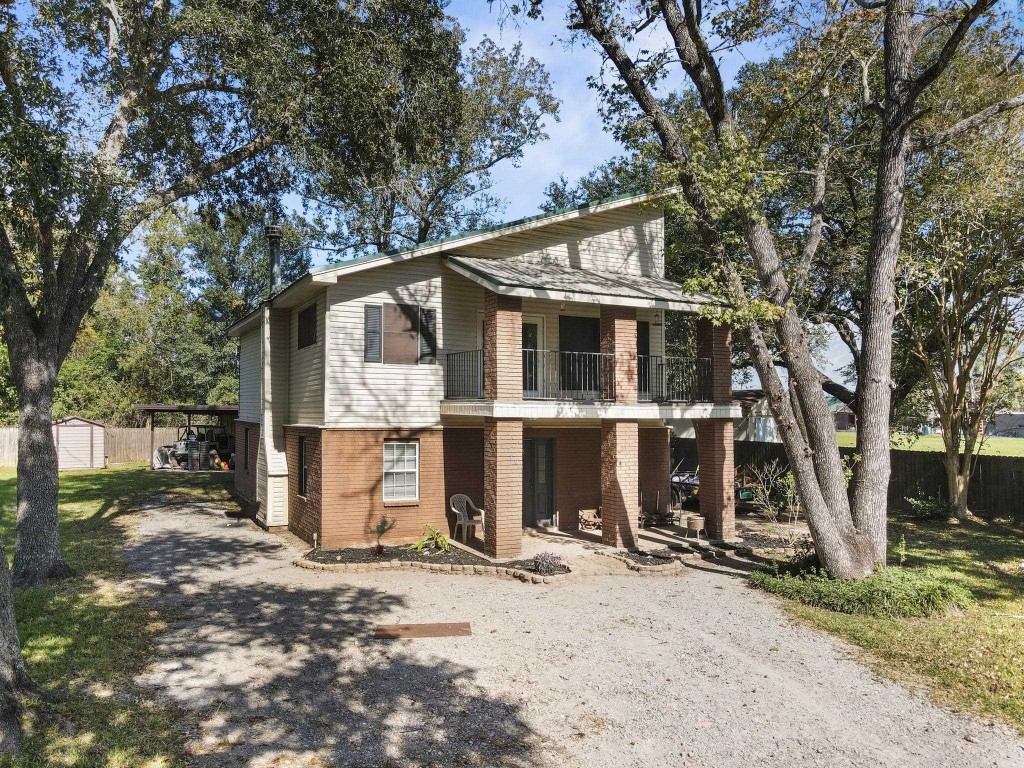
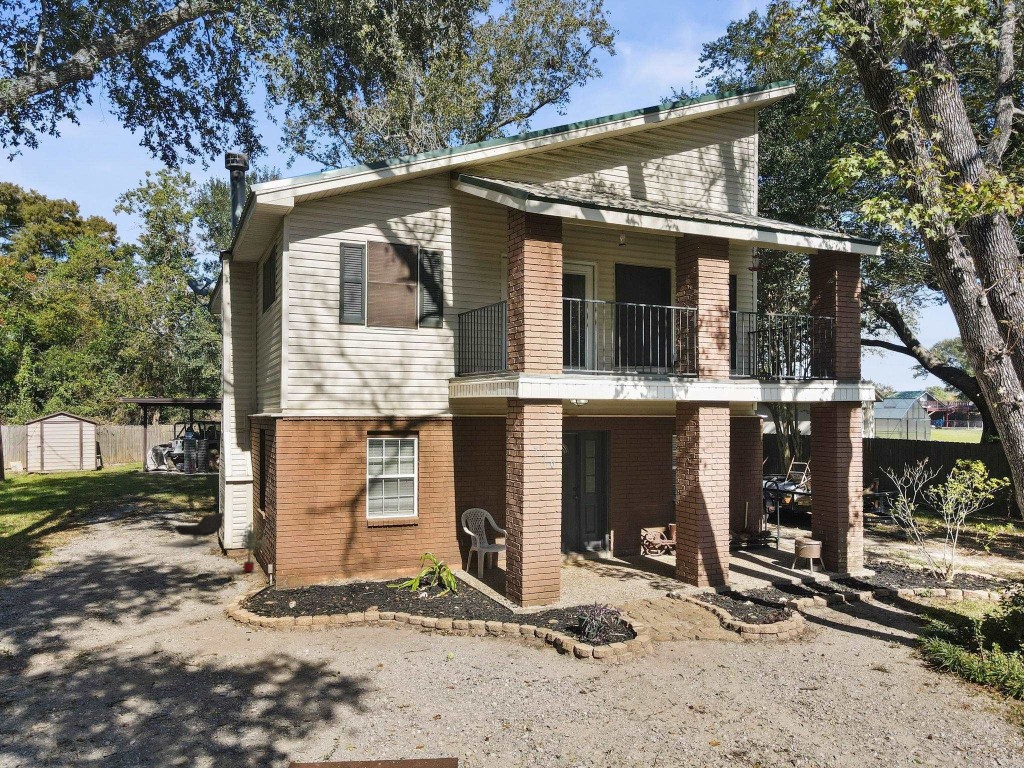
potted tree: present [366,516,396,553] -> present [241,523,267,572]

